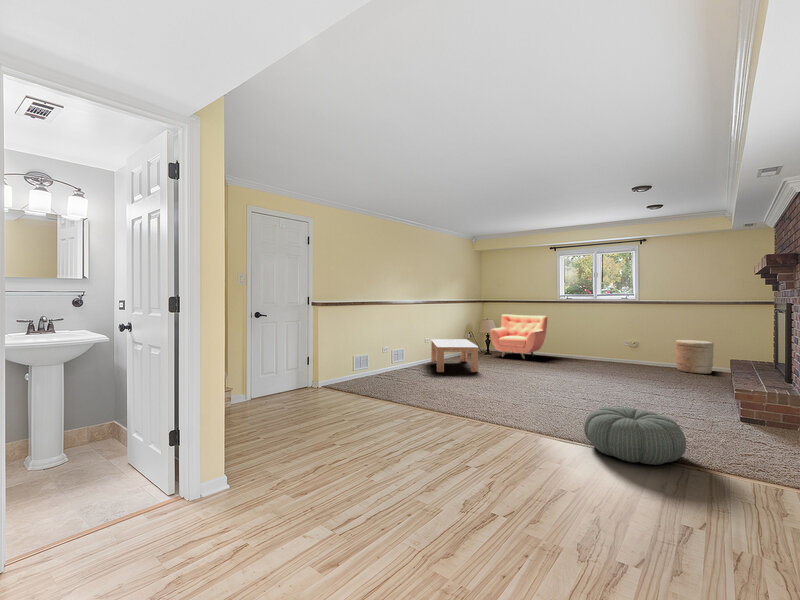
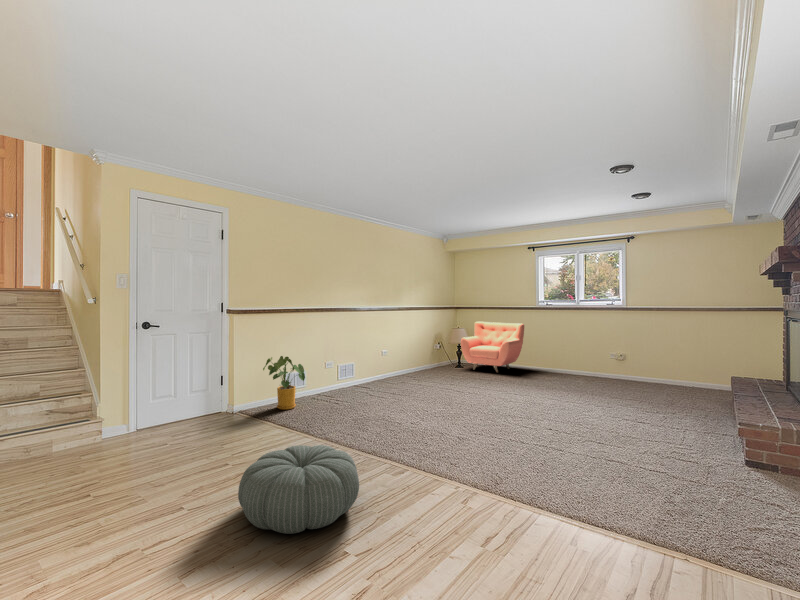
coffee table: present [431,339,478,372] -> none [390,350,437,389]
woven basket: present [675,340,714,374] -> none [667,352,711,392]
house plant: none [339,342,377,386] -> present [263,356,305,410]
pouf: present [584,407,686,465] -> present [238,445,359,534]

